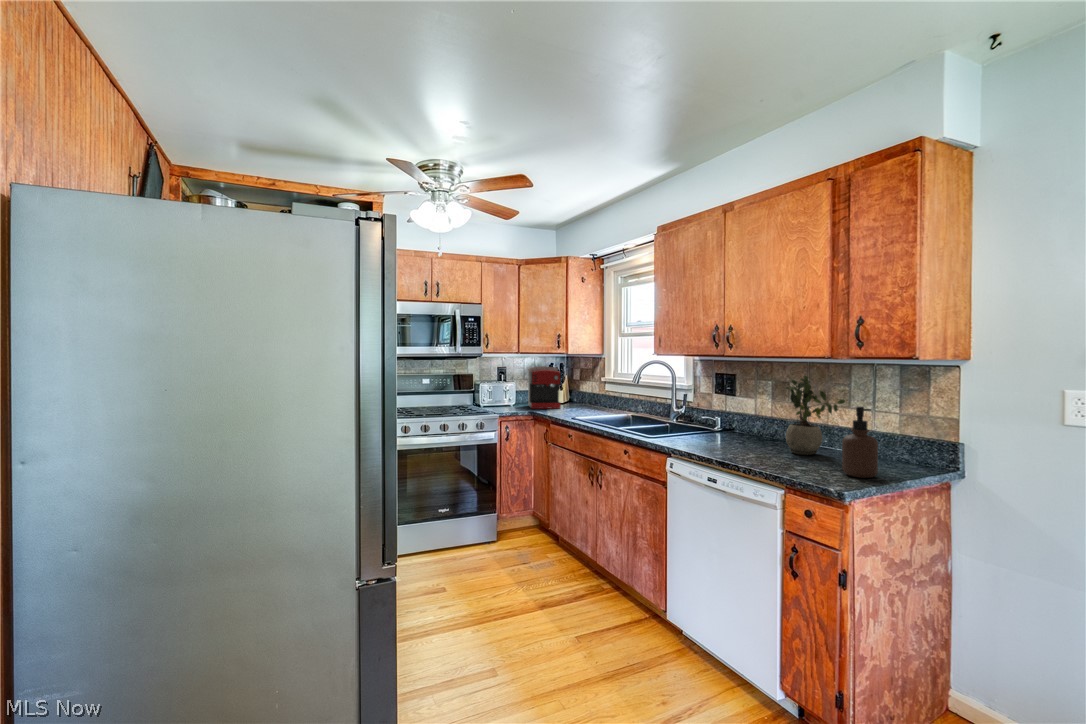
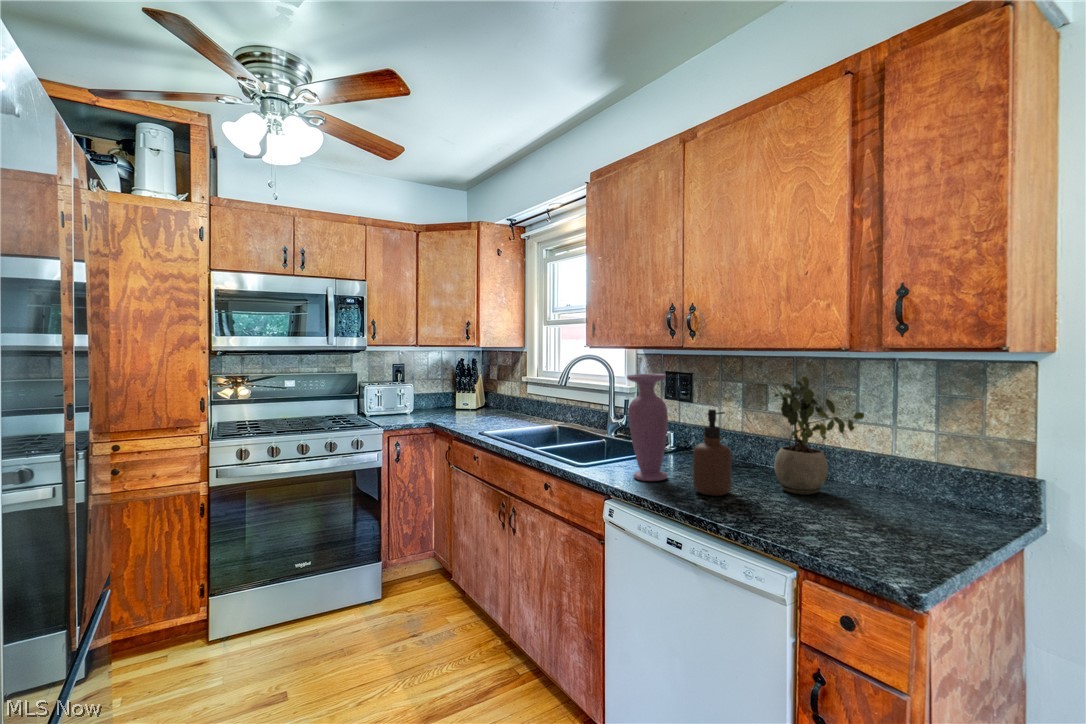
coffee maker: present [528,366,561,409] -> none [430,363,471,418]
vase: none [684,373,712,446] -> present [627,374,668,481]
soap dispenser: present [842,406,878,478] -> present [693,409,731,496]

